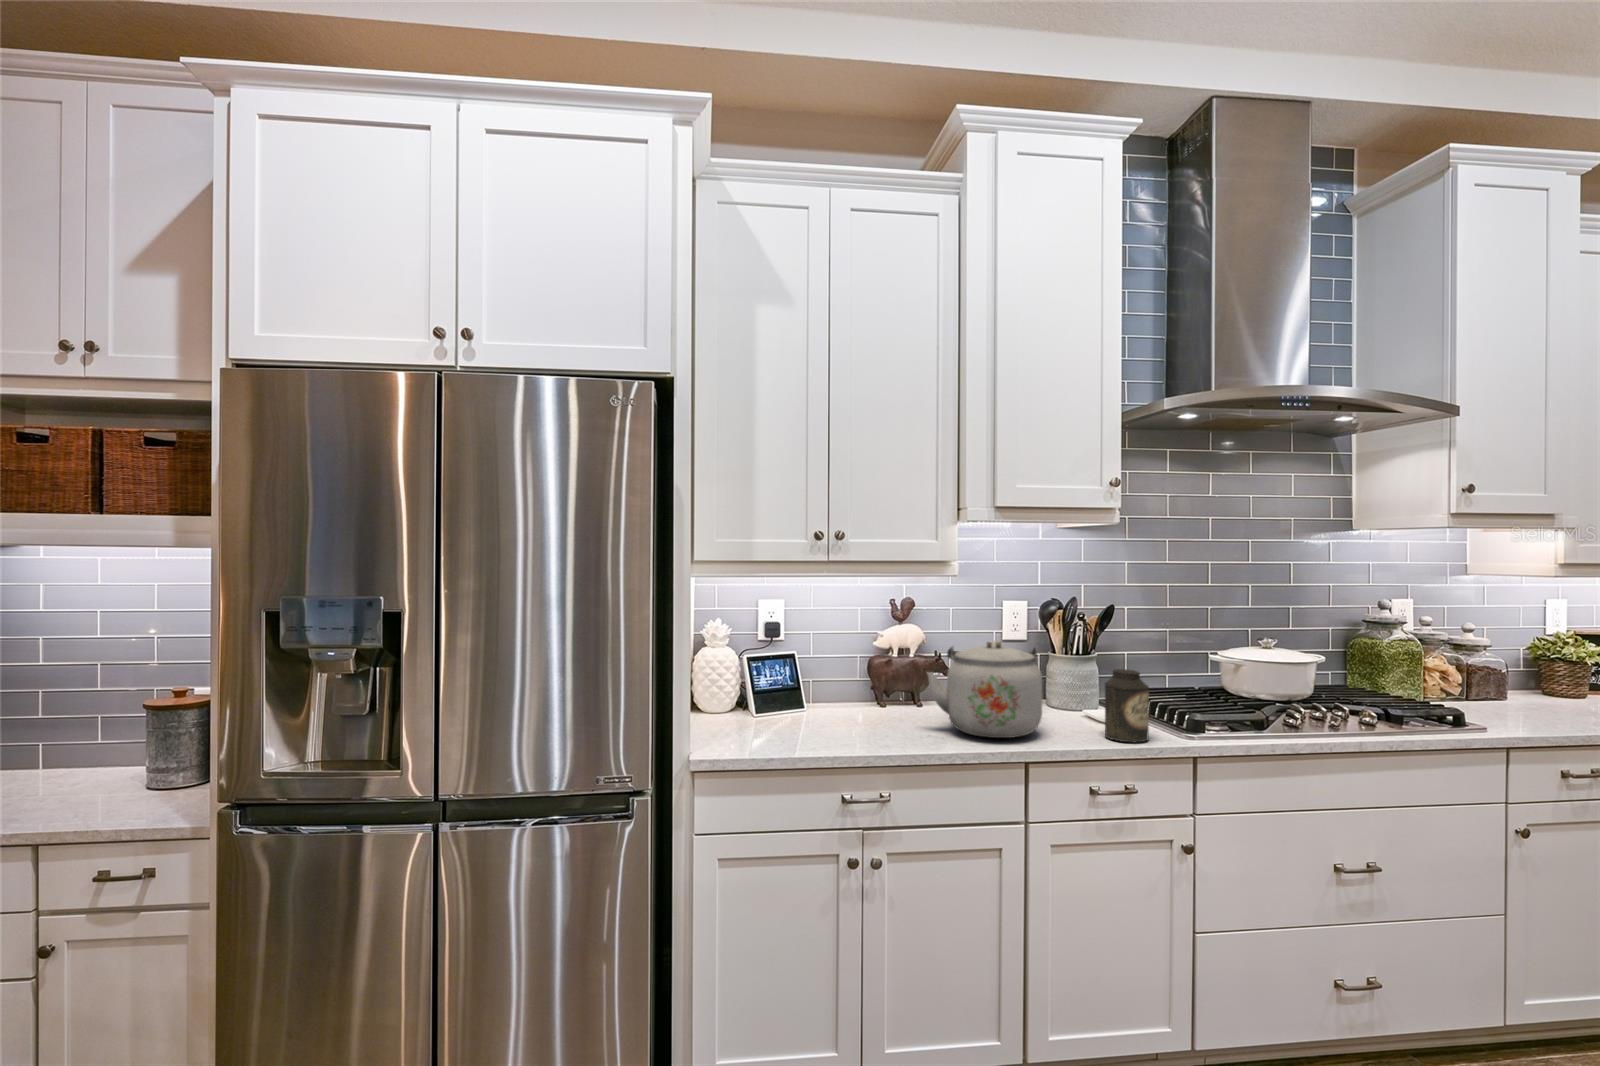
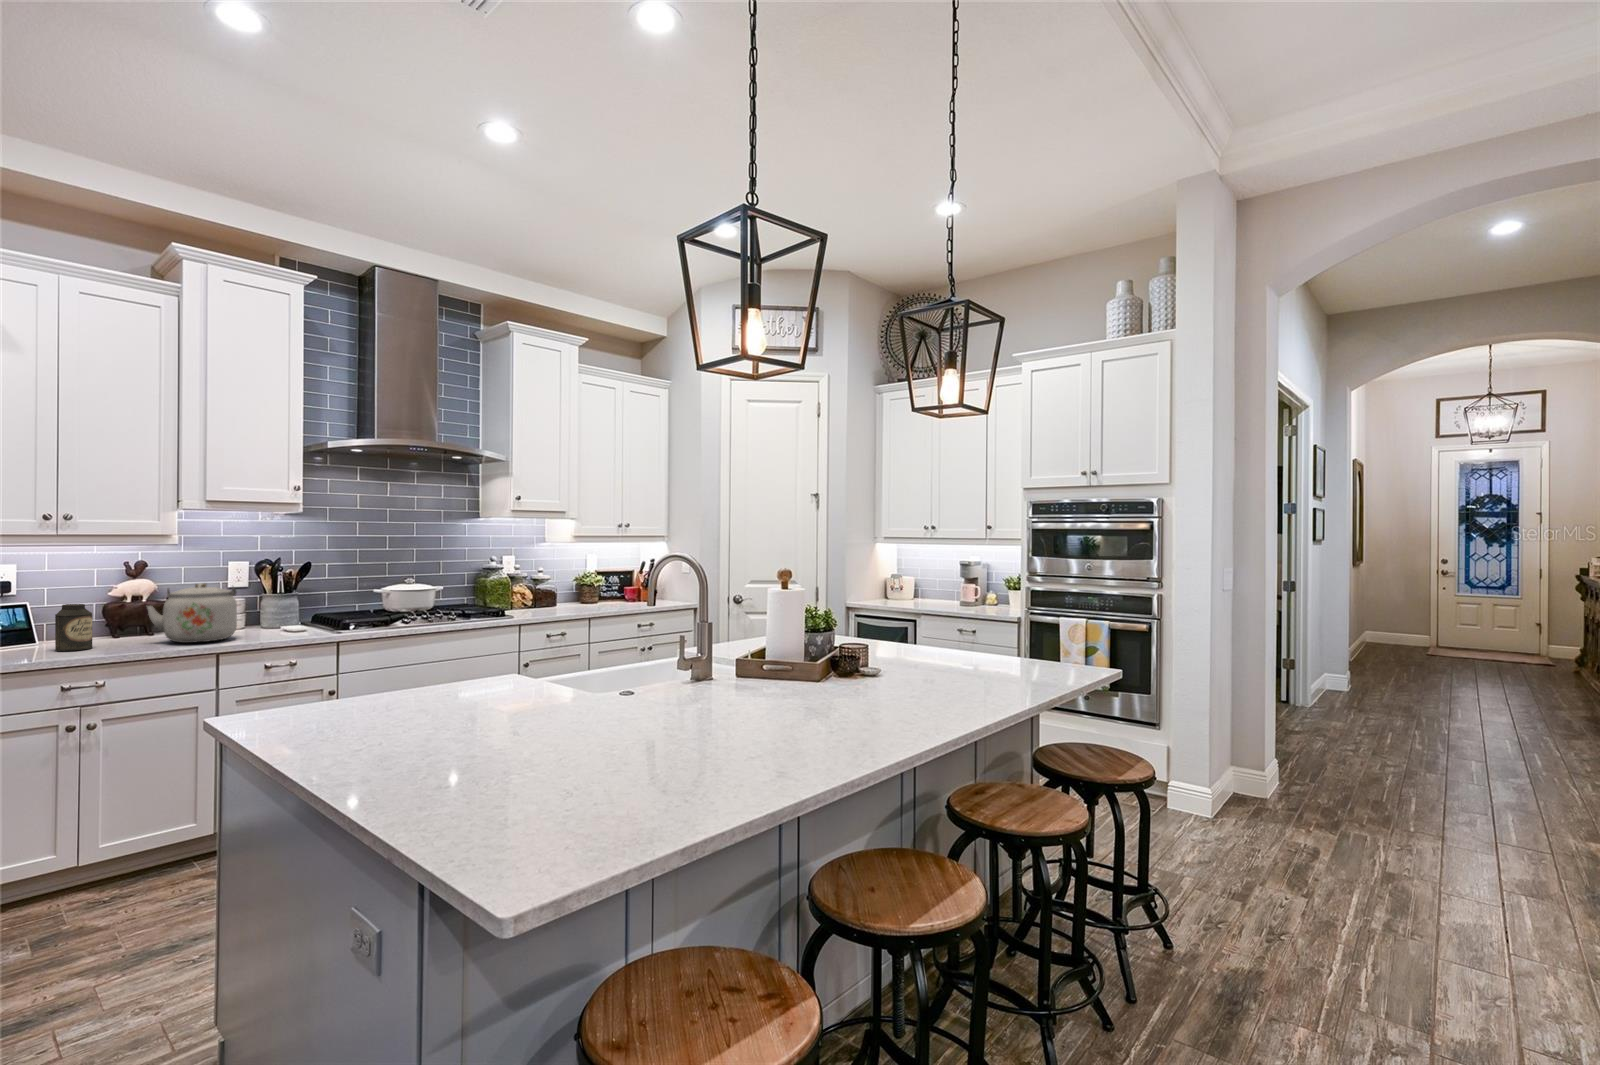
canister: present [1105,669,1149,742] -> present [55,604,92,651]

